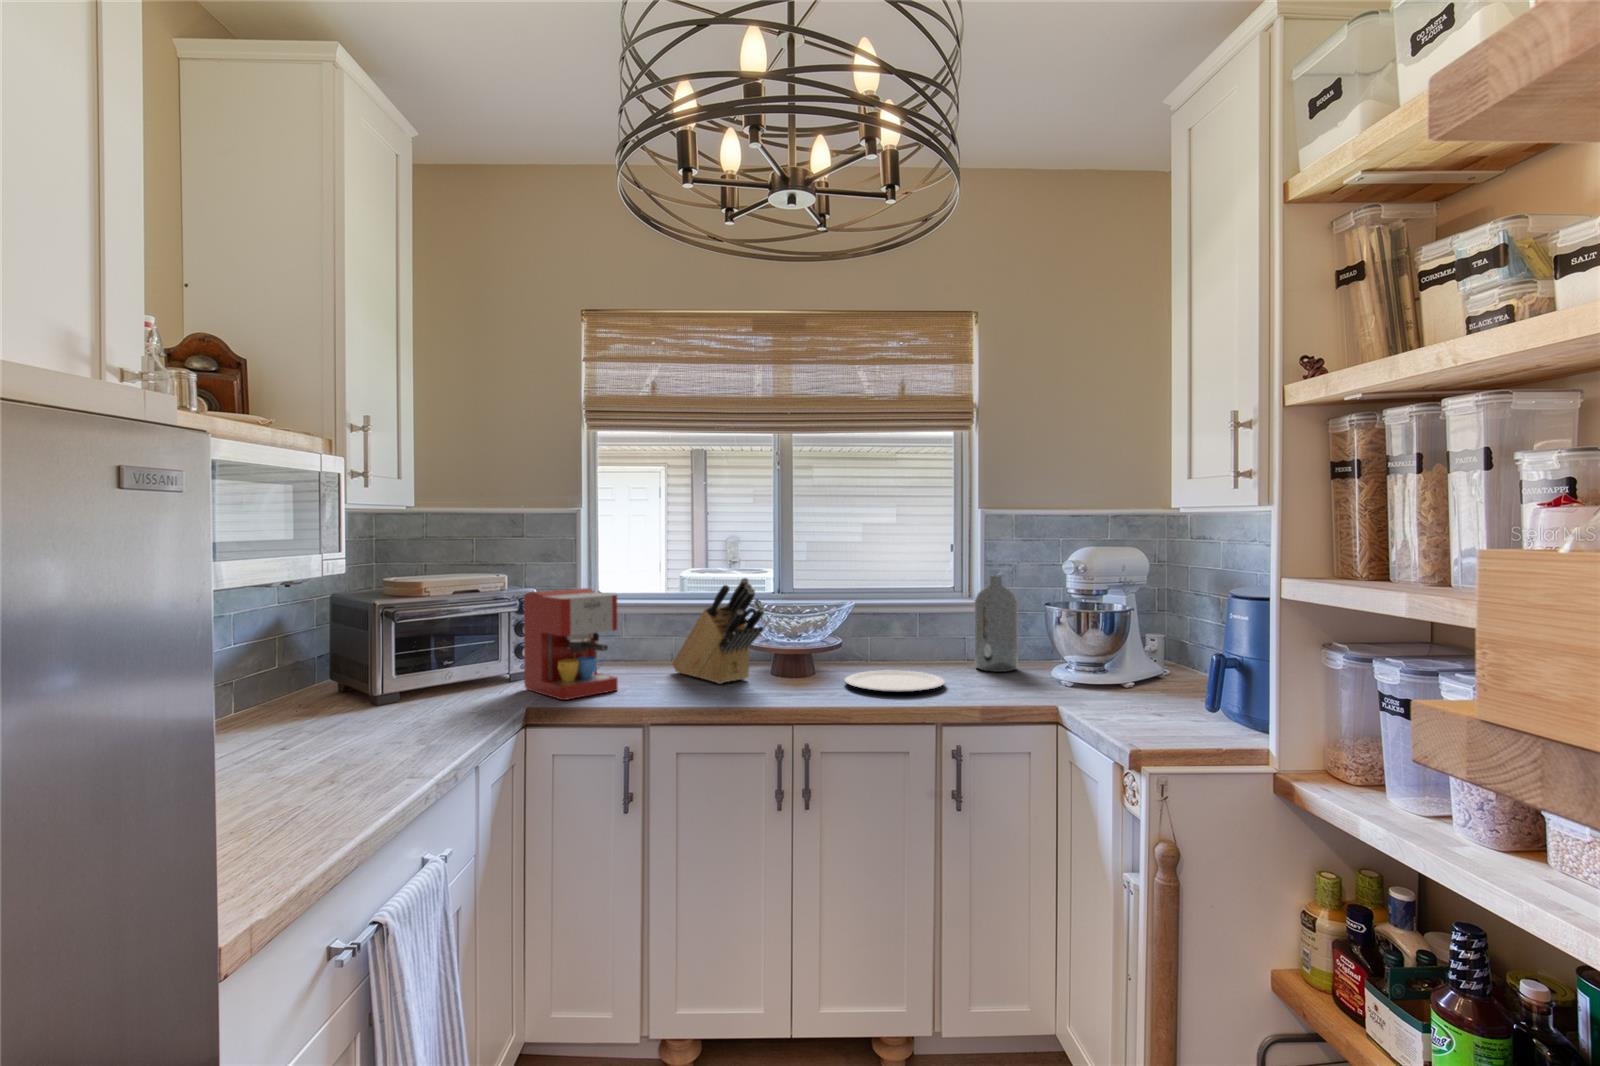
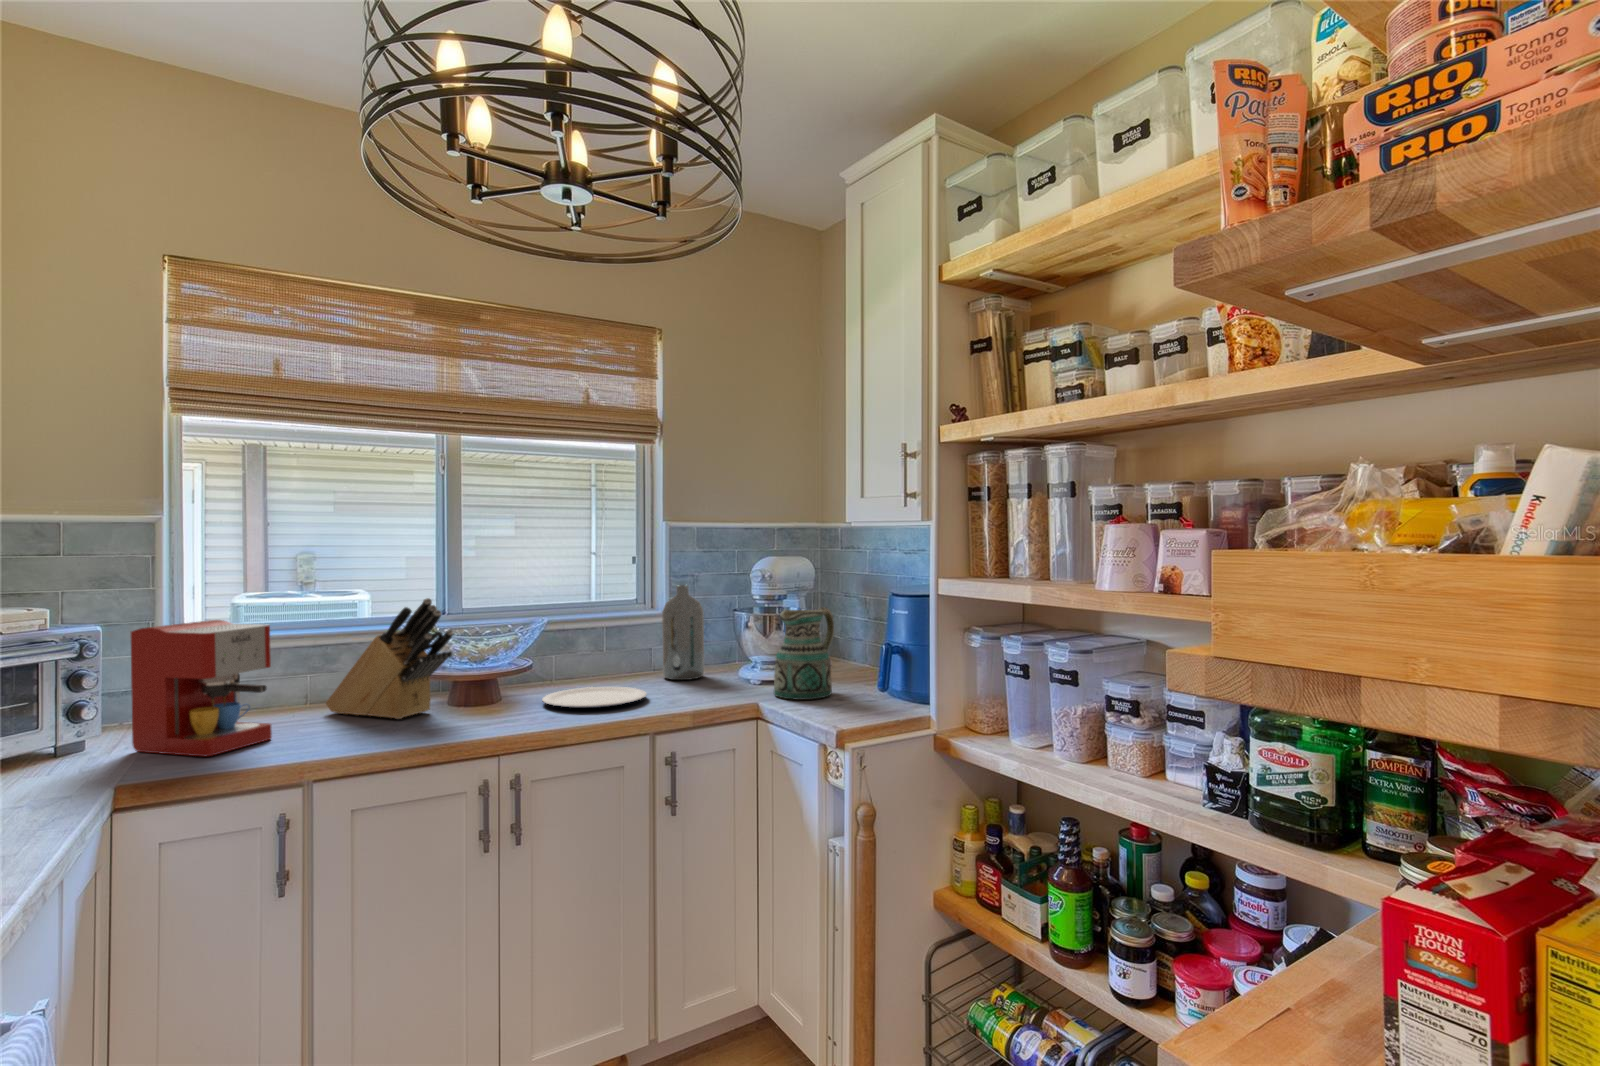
ceramic pitcher: none [1082,605,1159,708] -> present [774,607,834,700]

